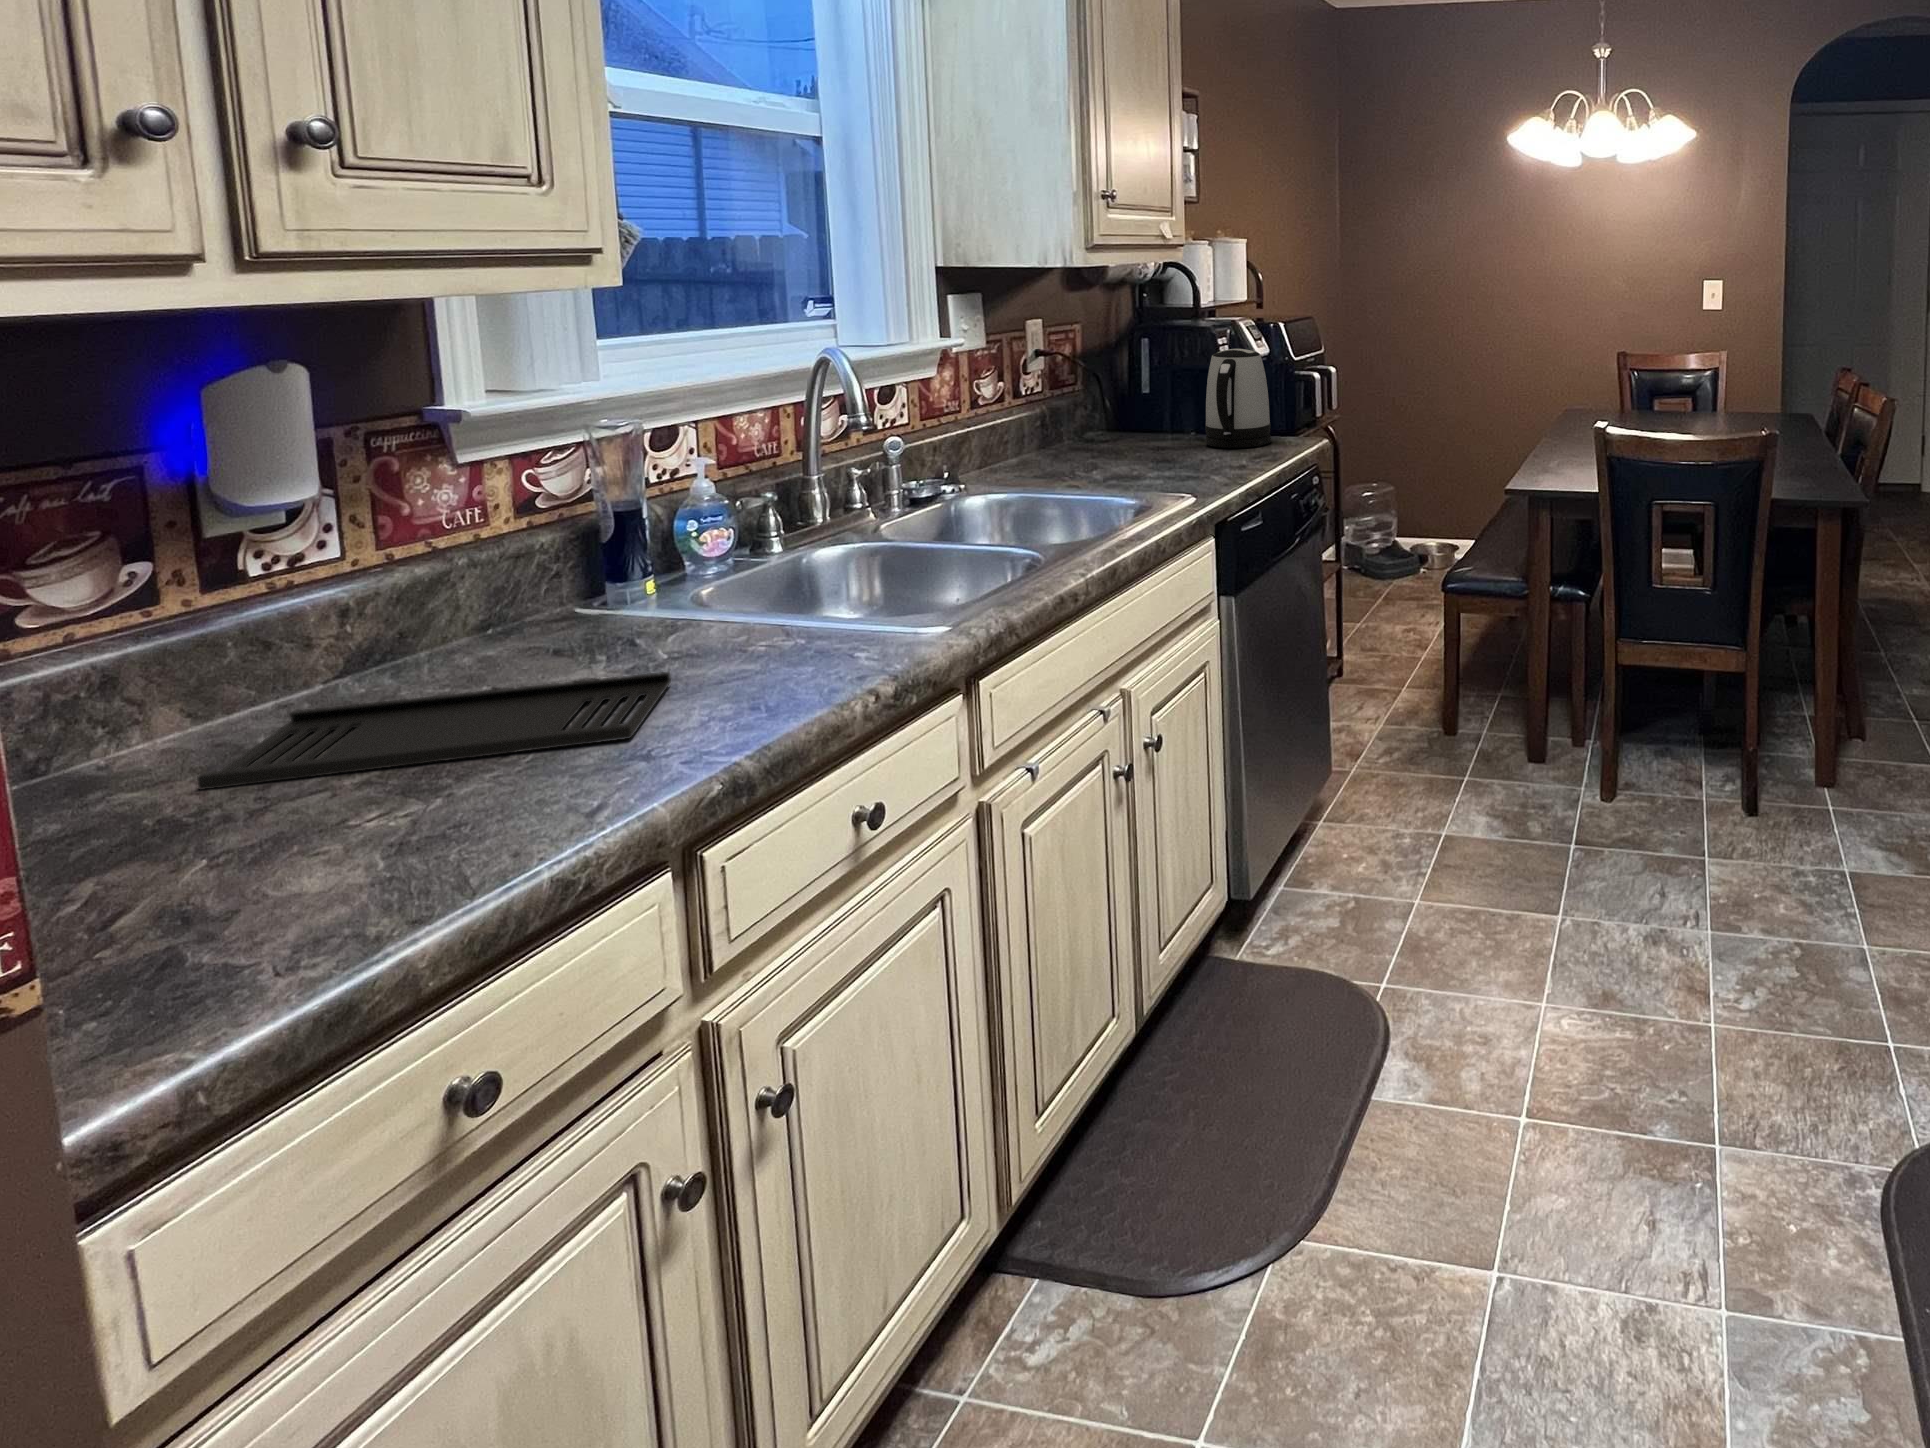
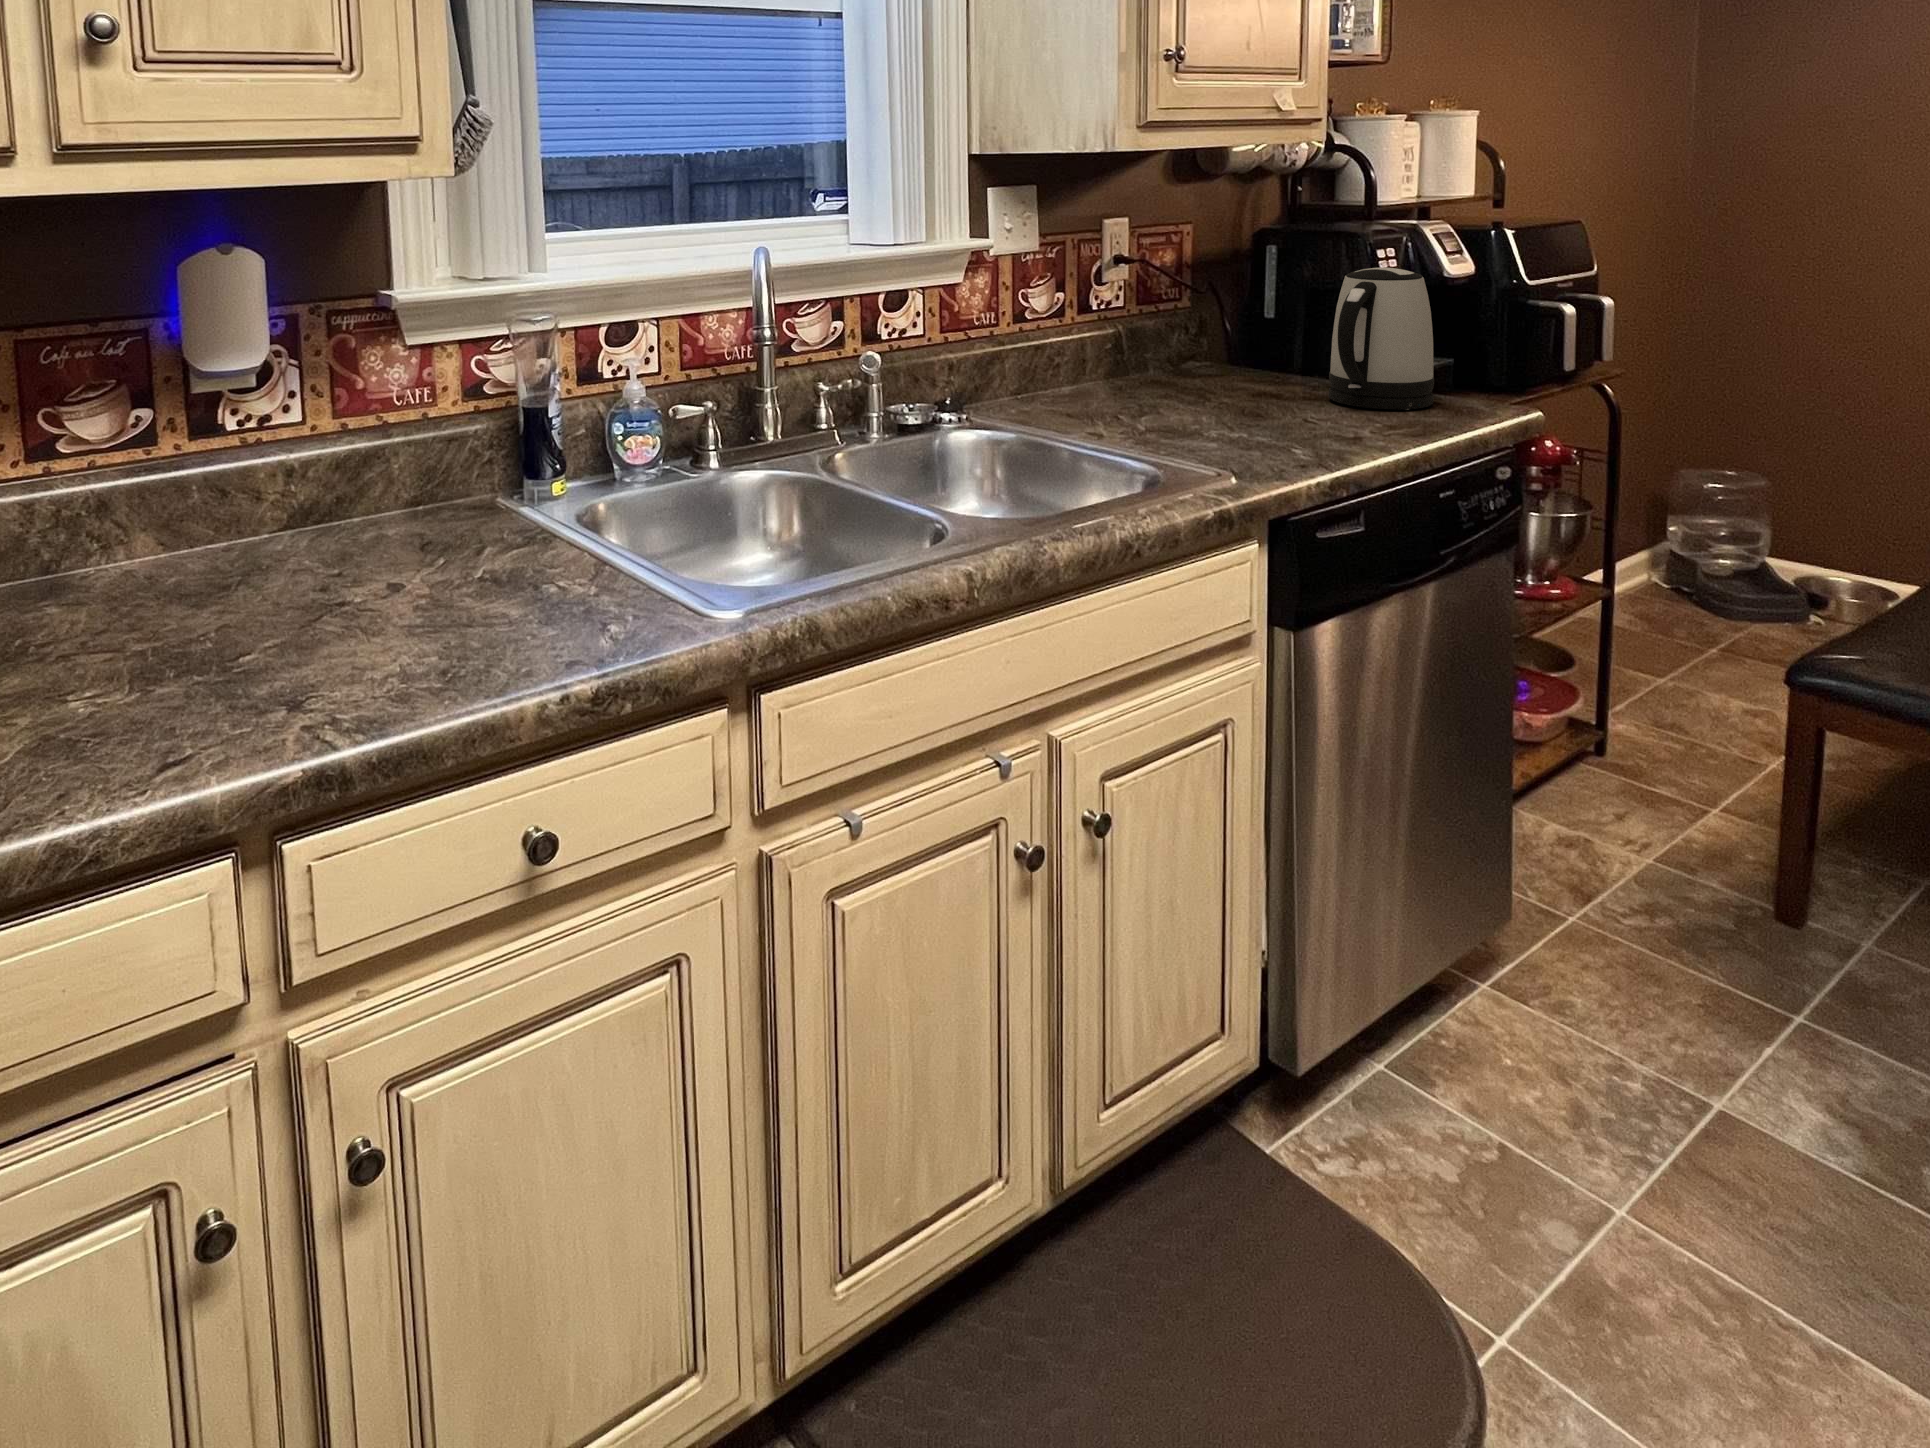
tray: present [197,672,671,790] -> none [73,558,436,673]

